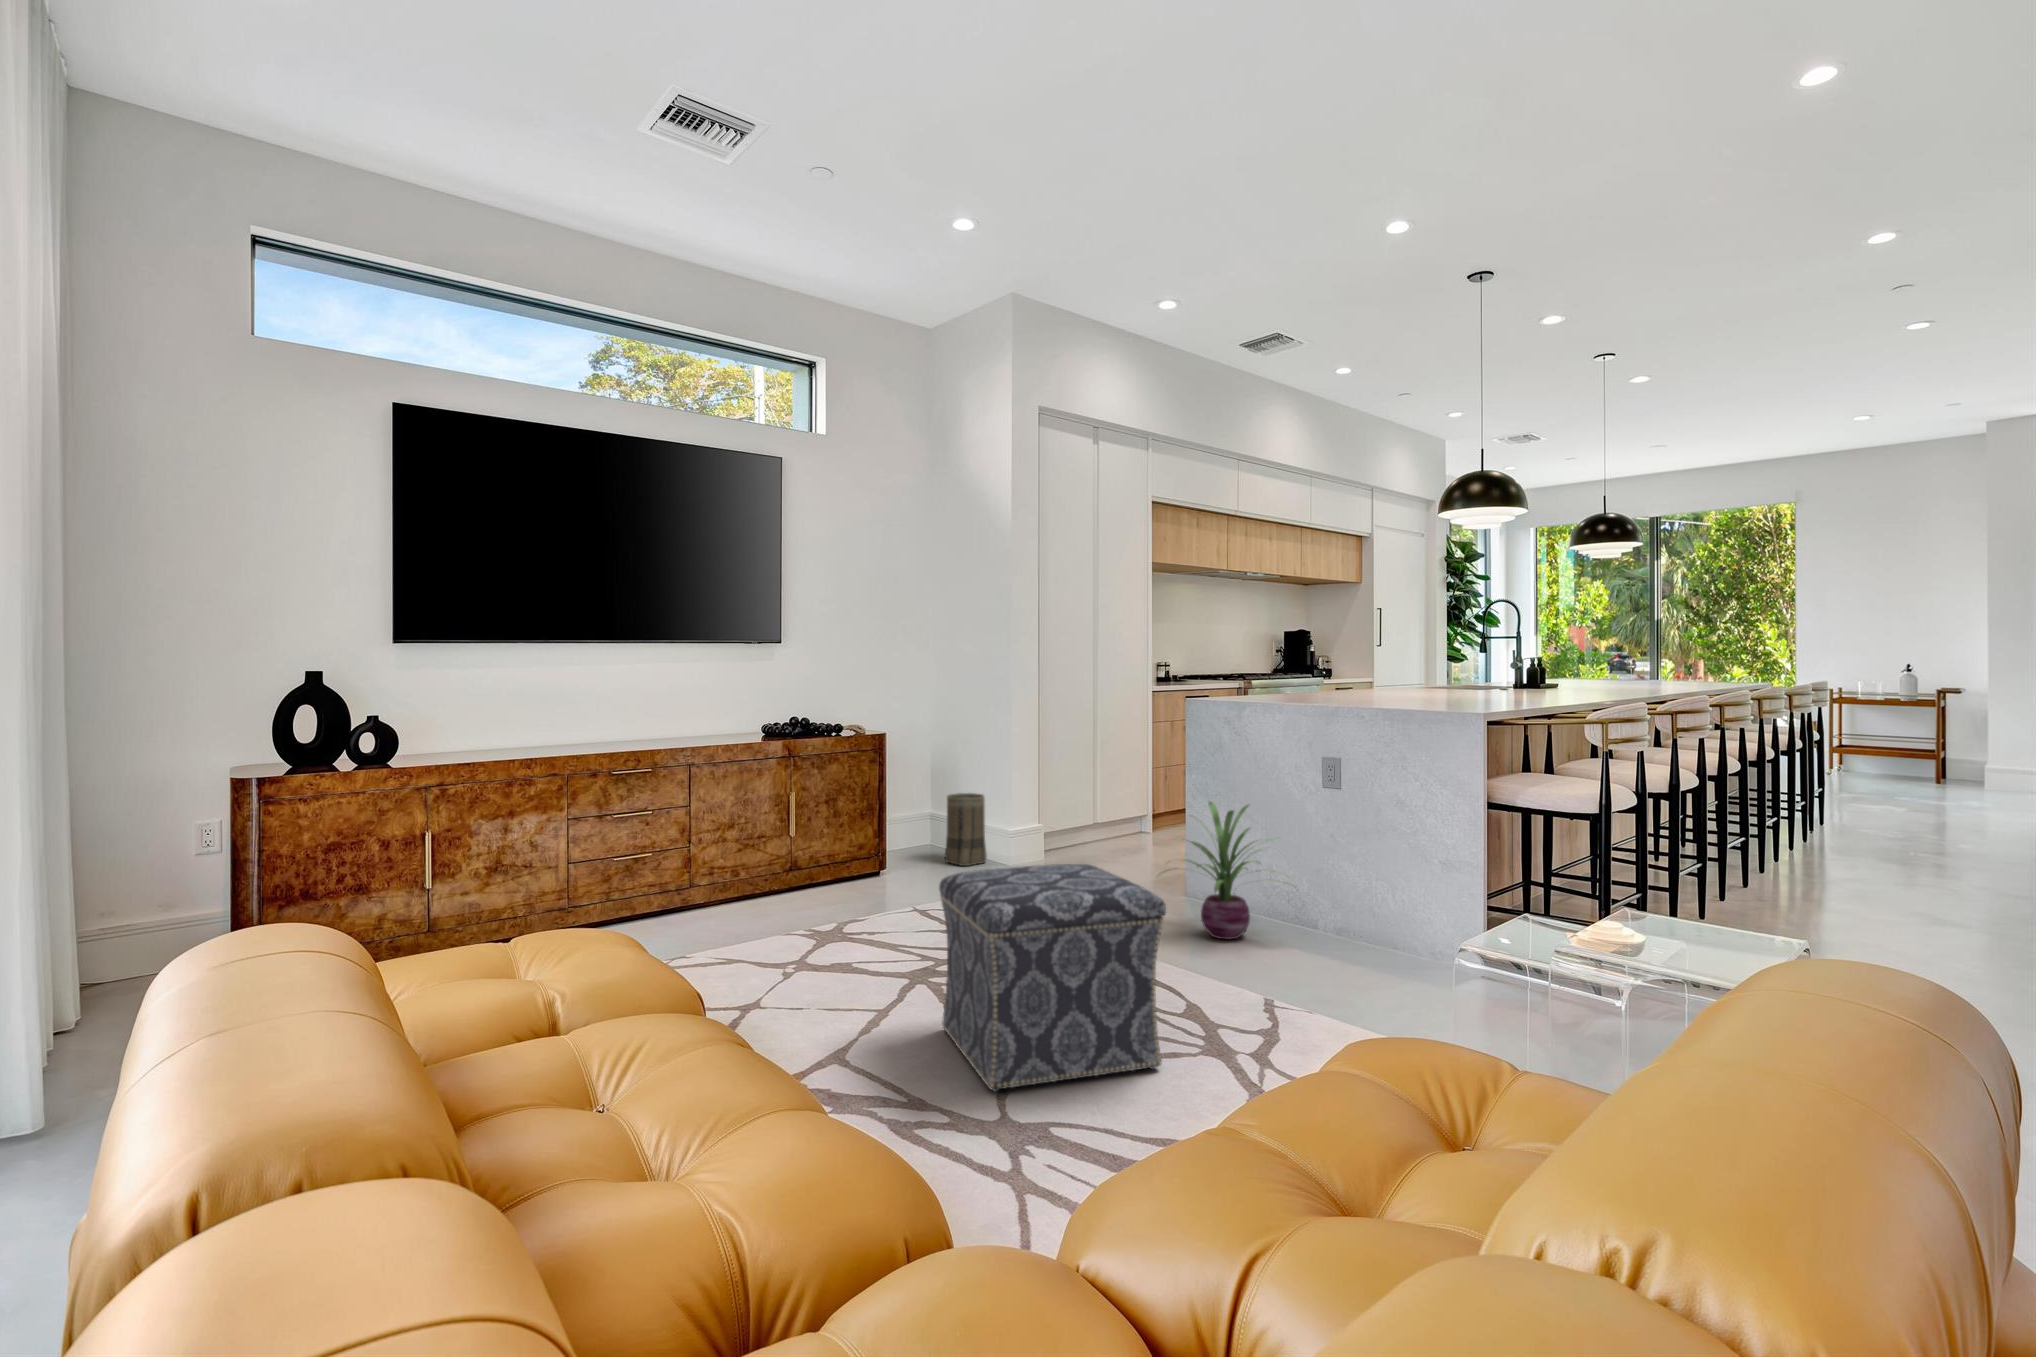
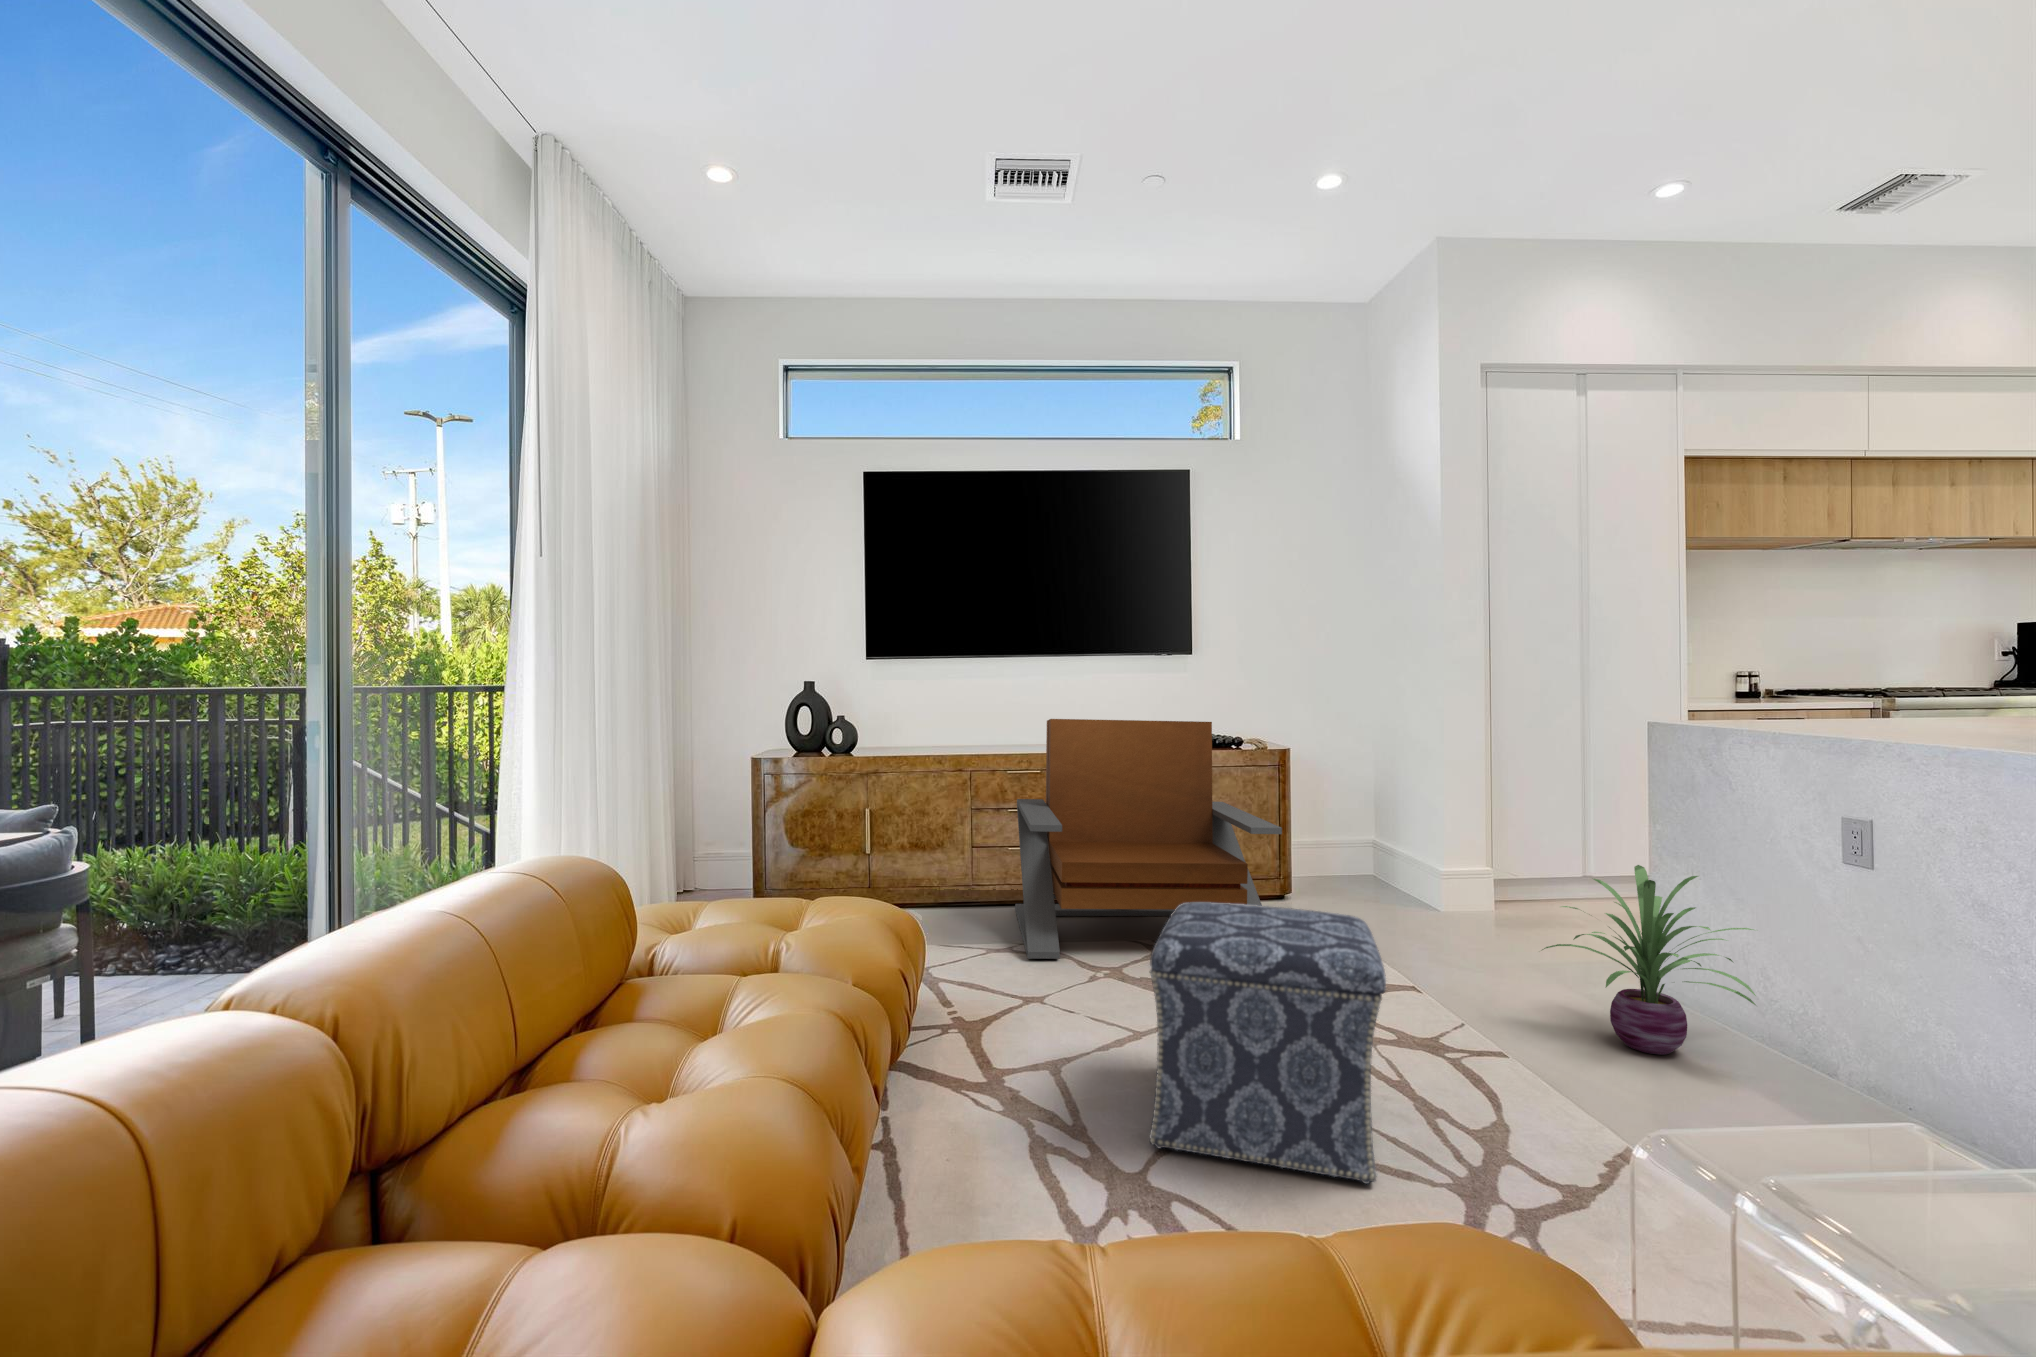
lounge chair: none [626,706,933,971] -> present [1015,719,1282,959]
basket: present [945,793,987,866] -> none [1361,824,1410,904]

